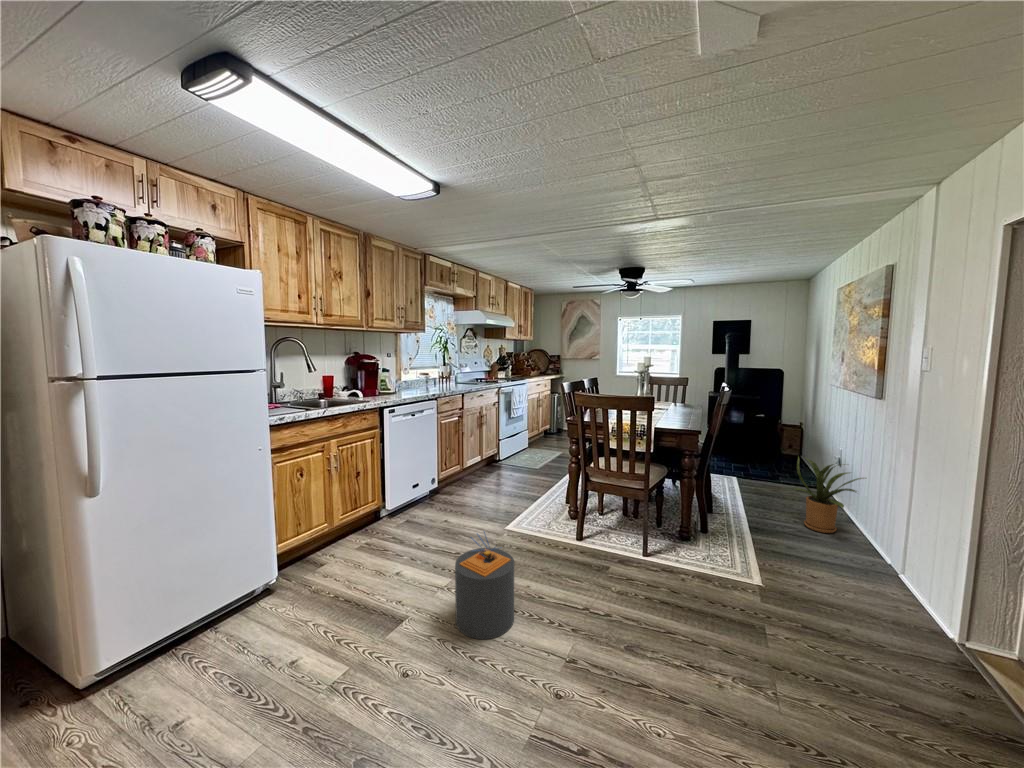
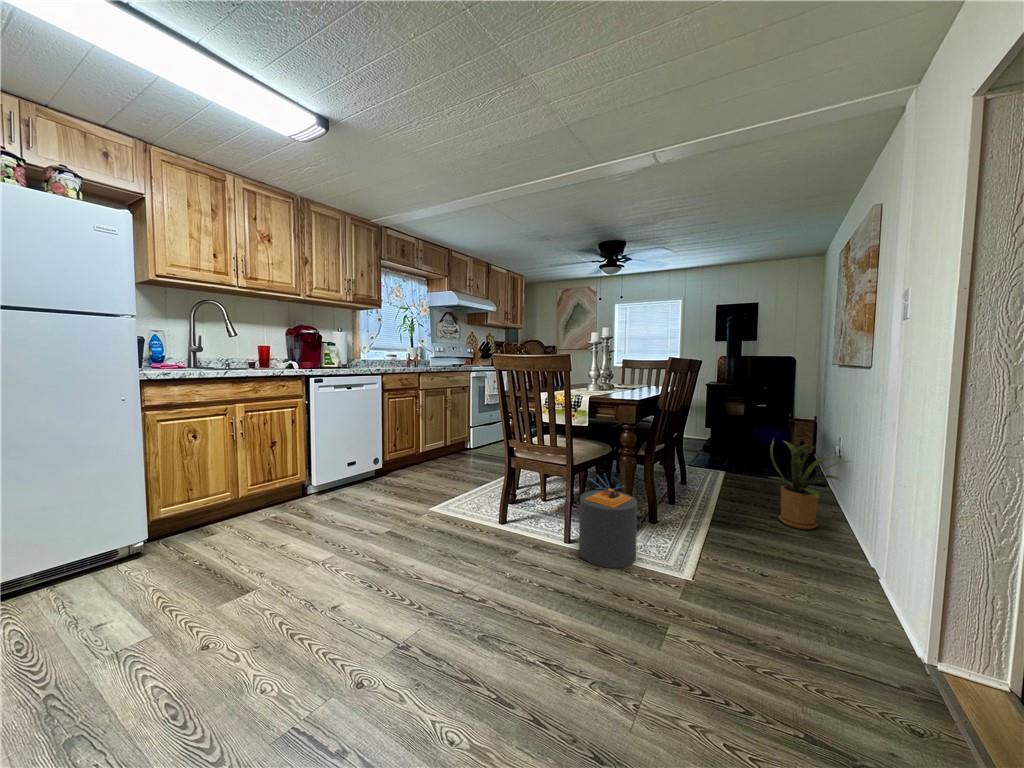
trash can: present [455,532,514,639] -> present [579,473,637,568]

